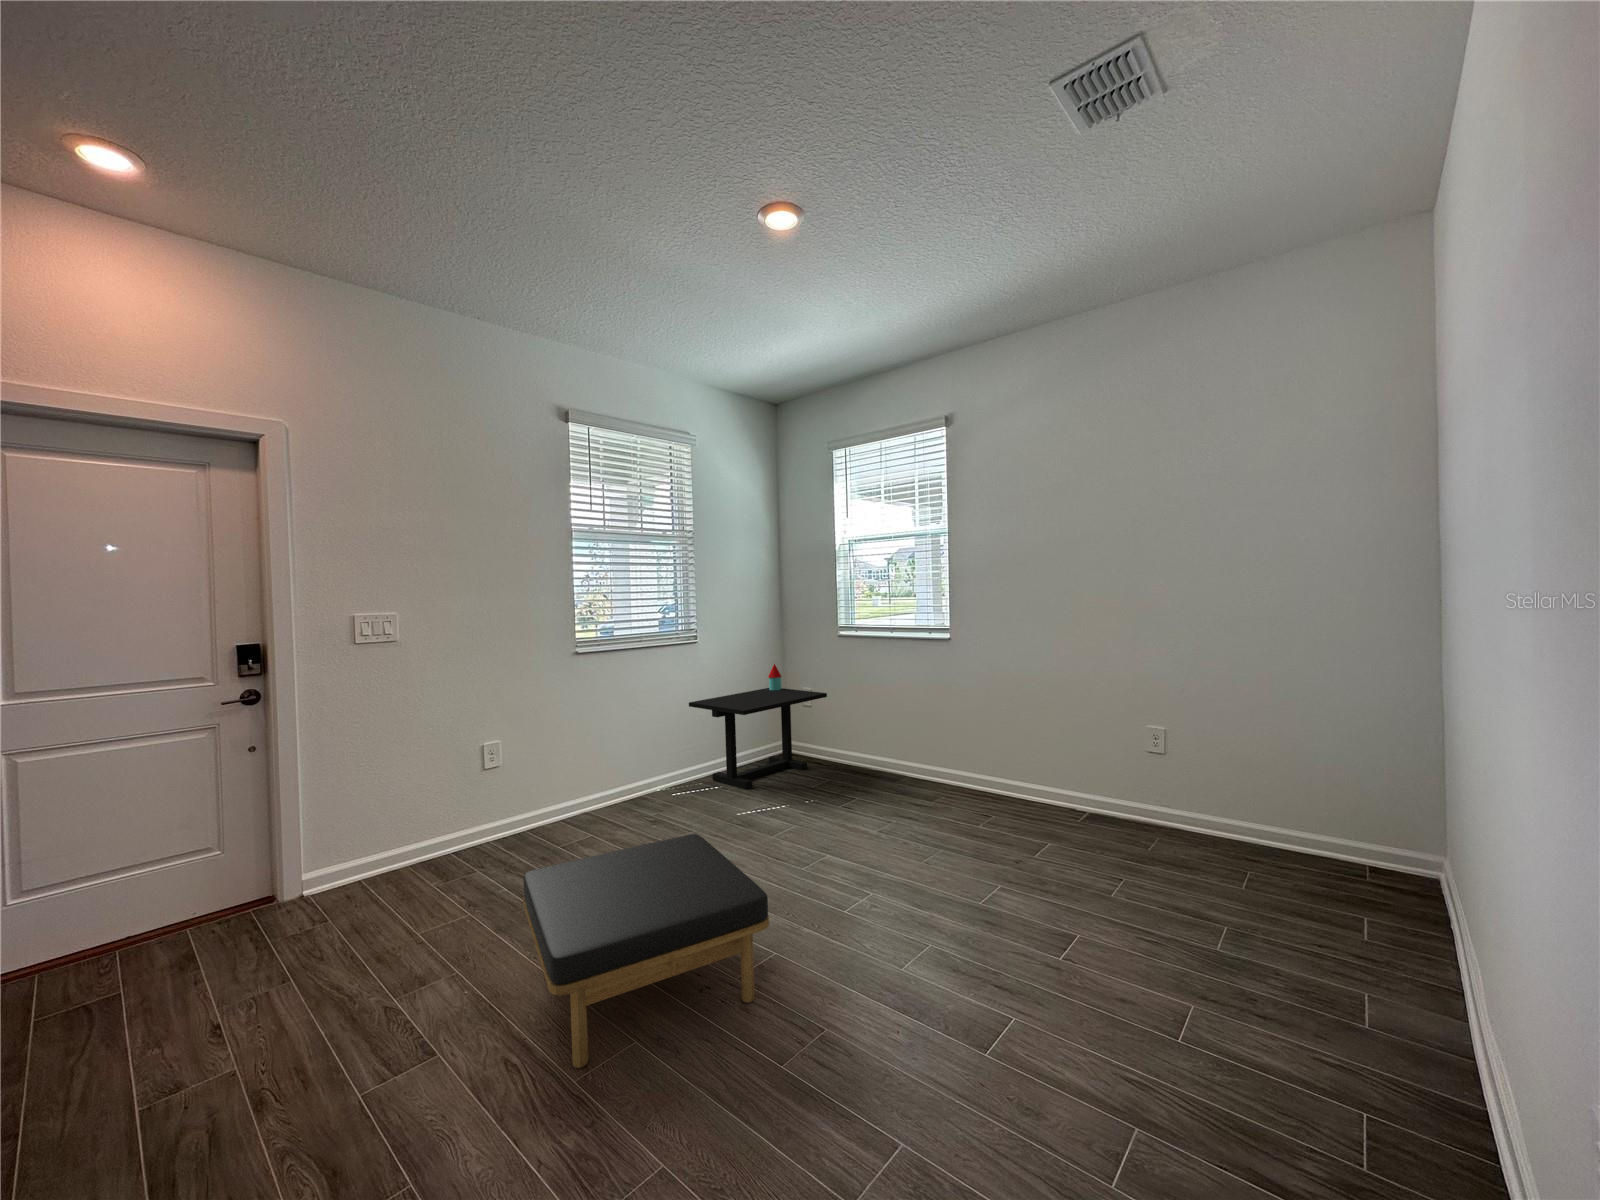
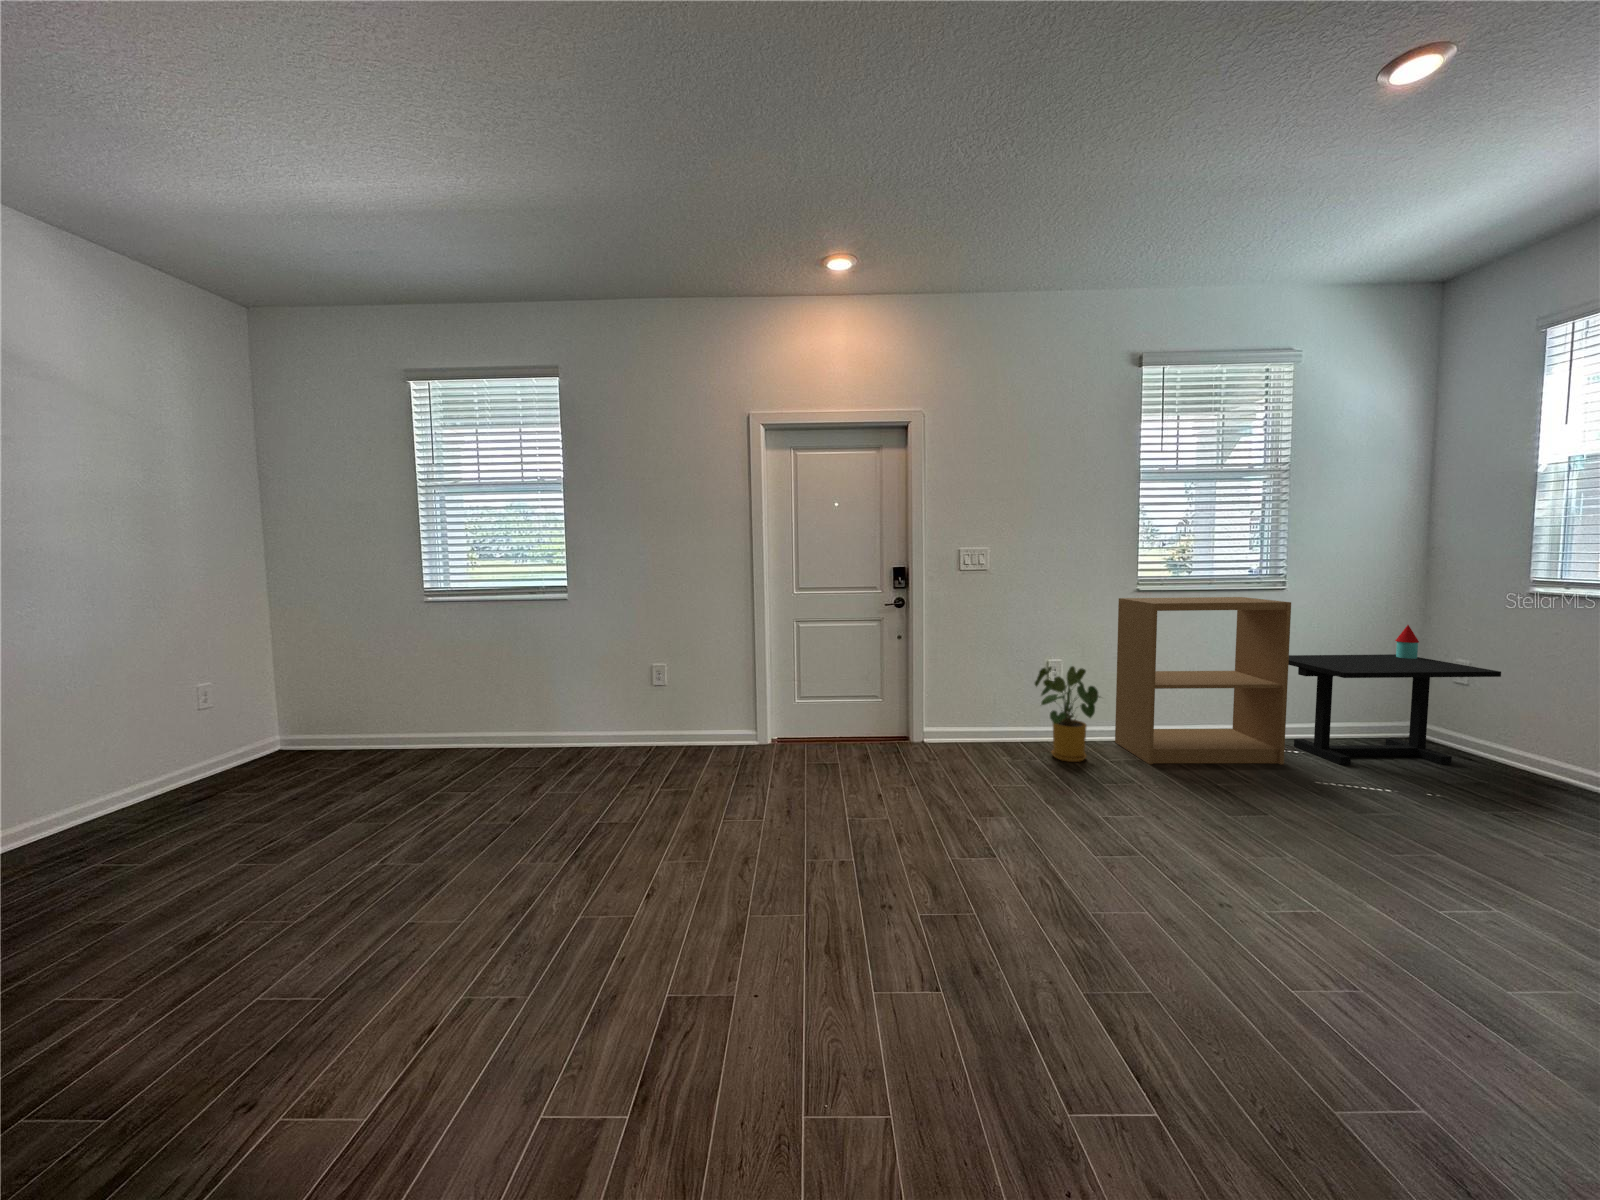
bookshelf: none [558,651,709,837] -> present [1115,597,1291,764]
house plant: none [468,745,552,862] -> present [1035,666,1100,762]
ottoman: present [523,834,769,1068] -> none [1071,761,1325,946]

